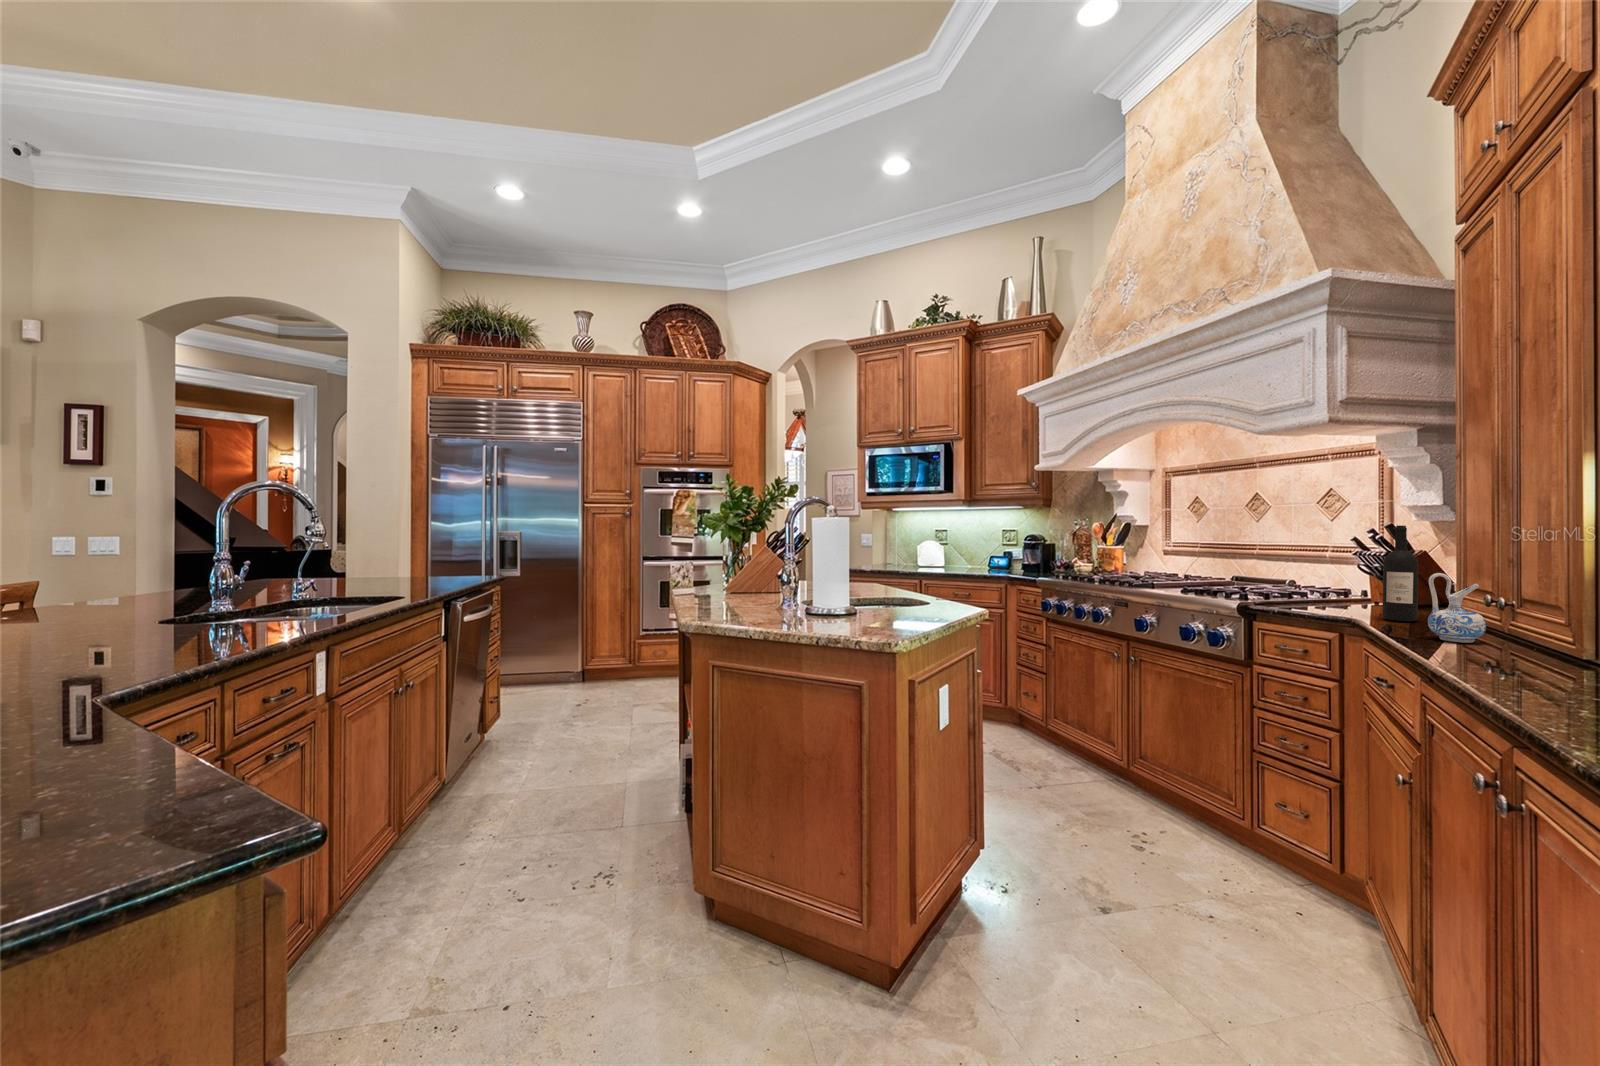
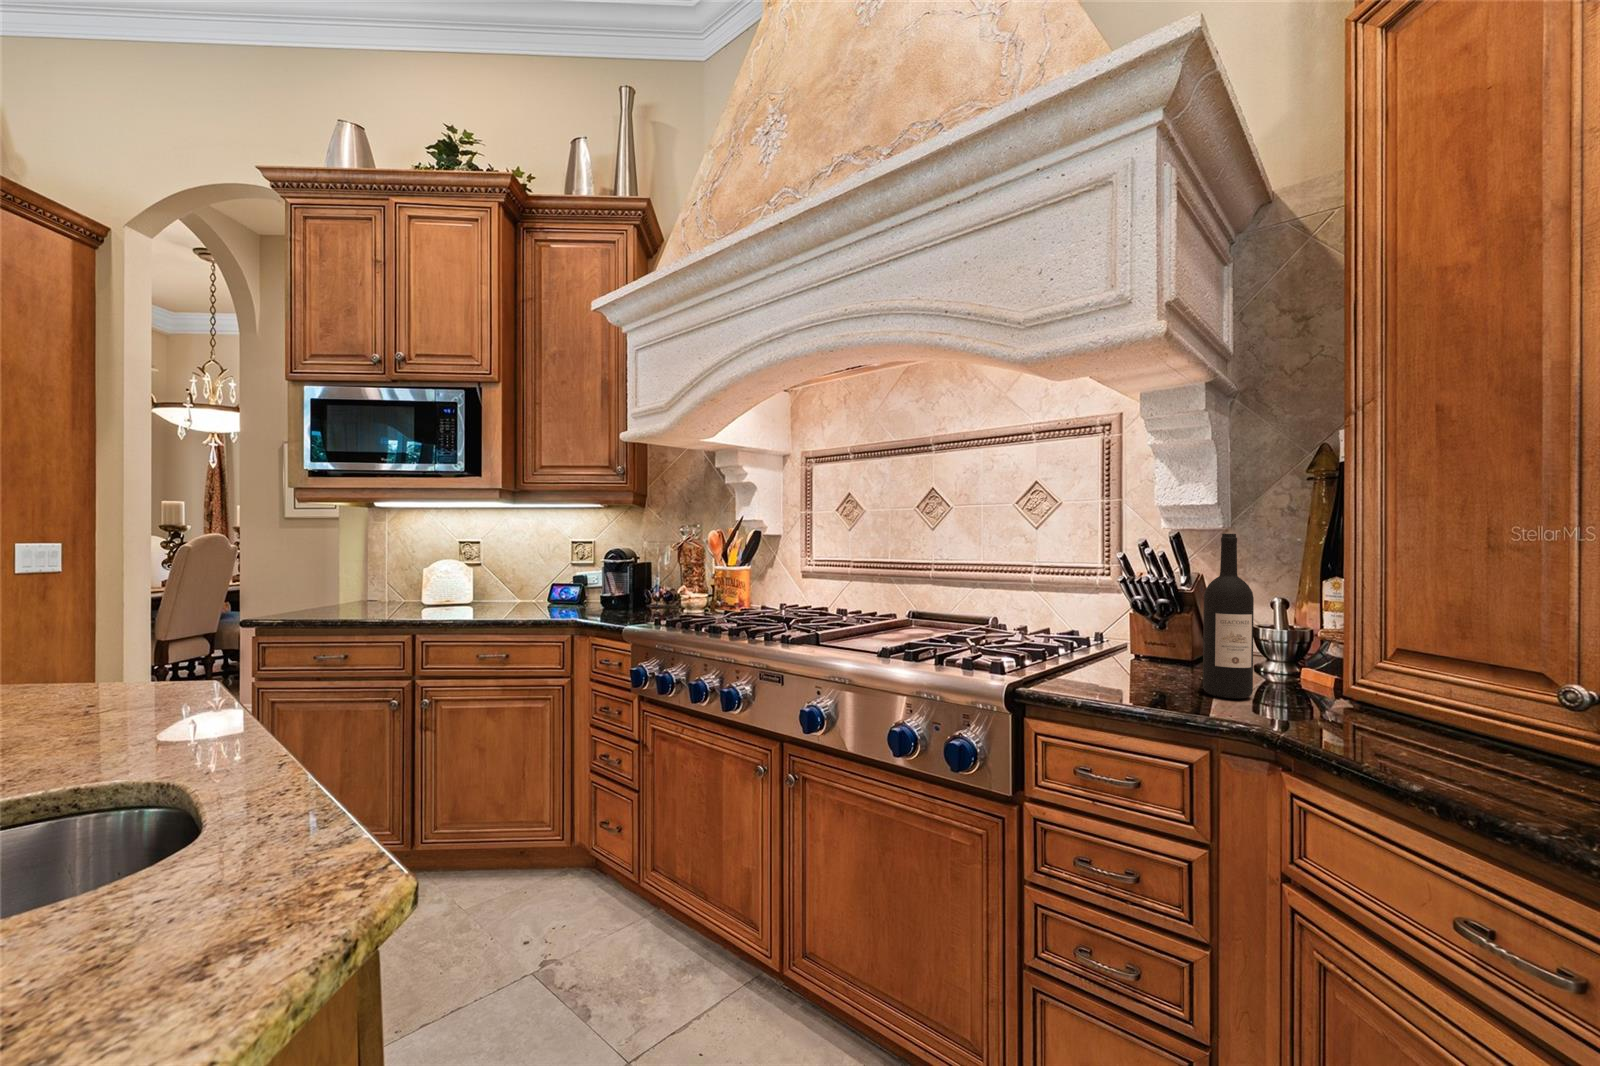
ceramic pitcher: present [1428,573,1486,643] -> none [1359,624,1460,758]

